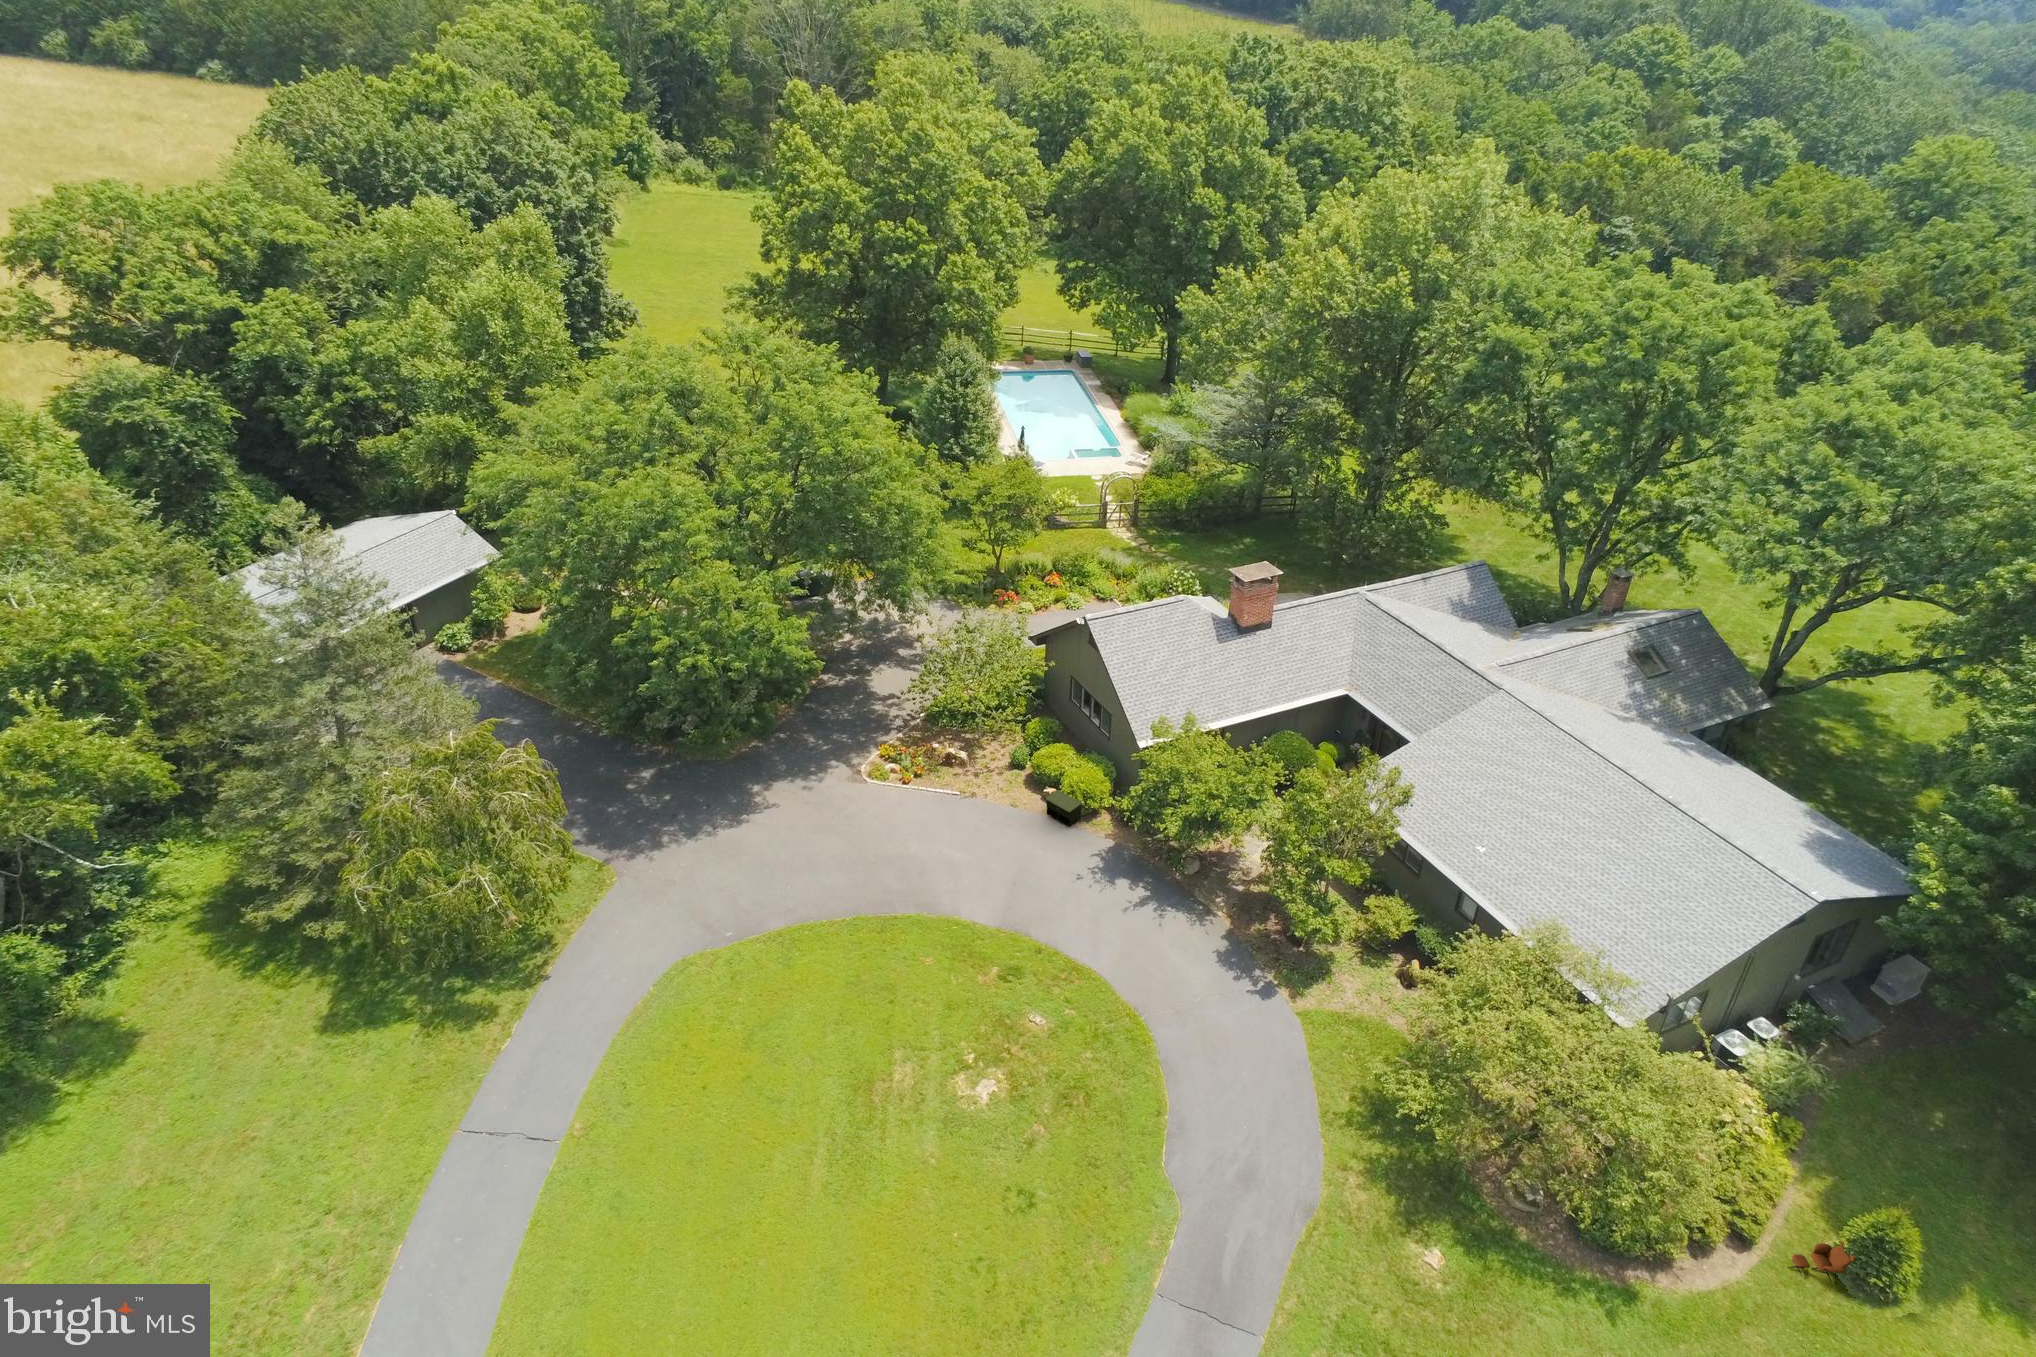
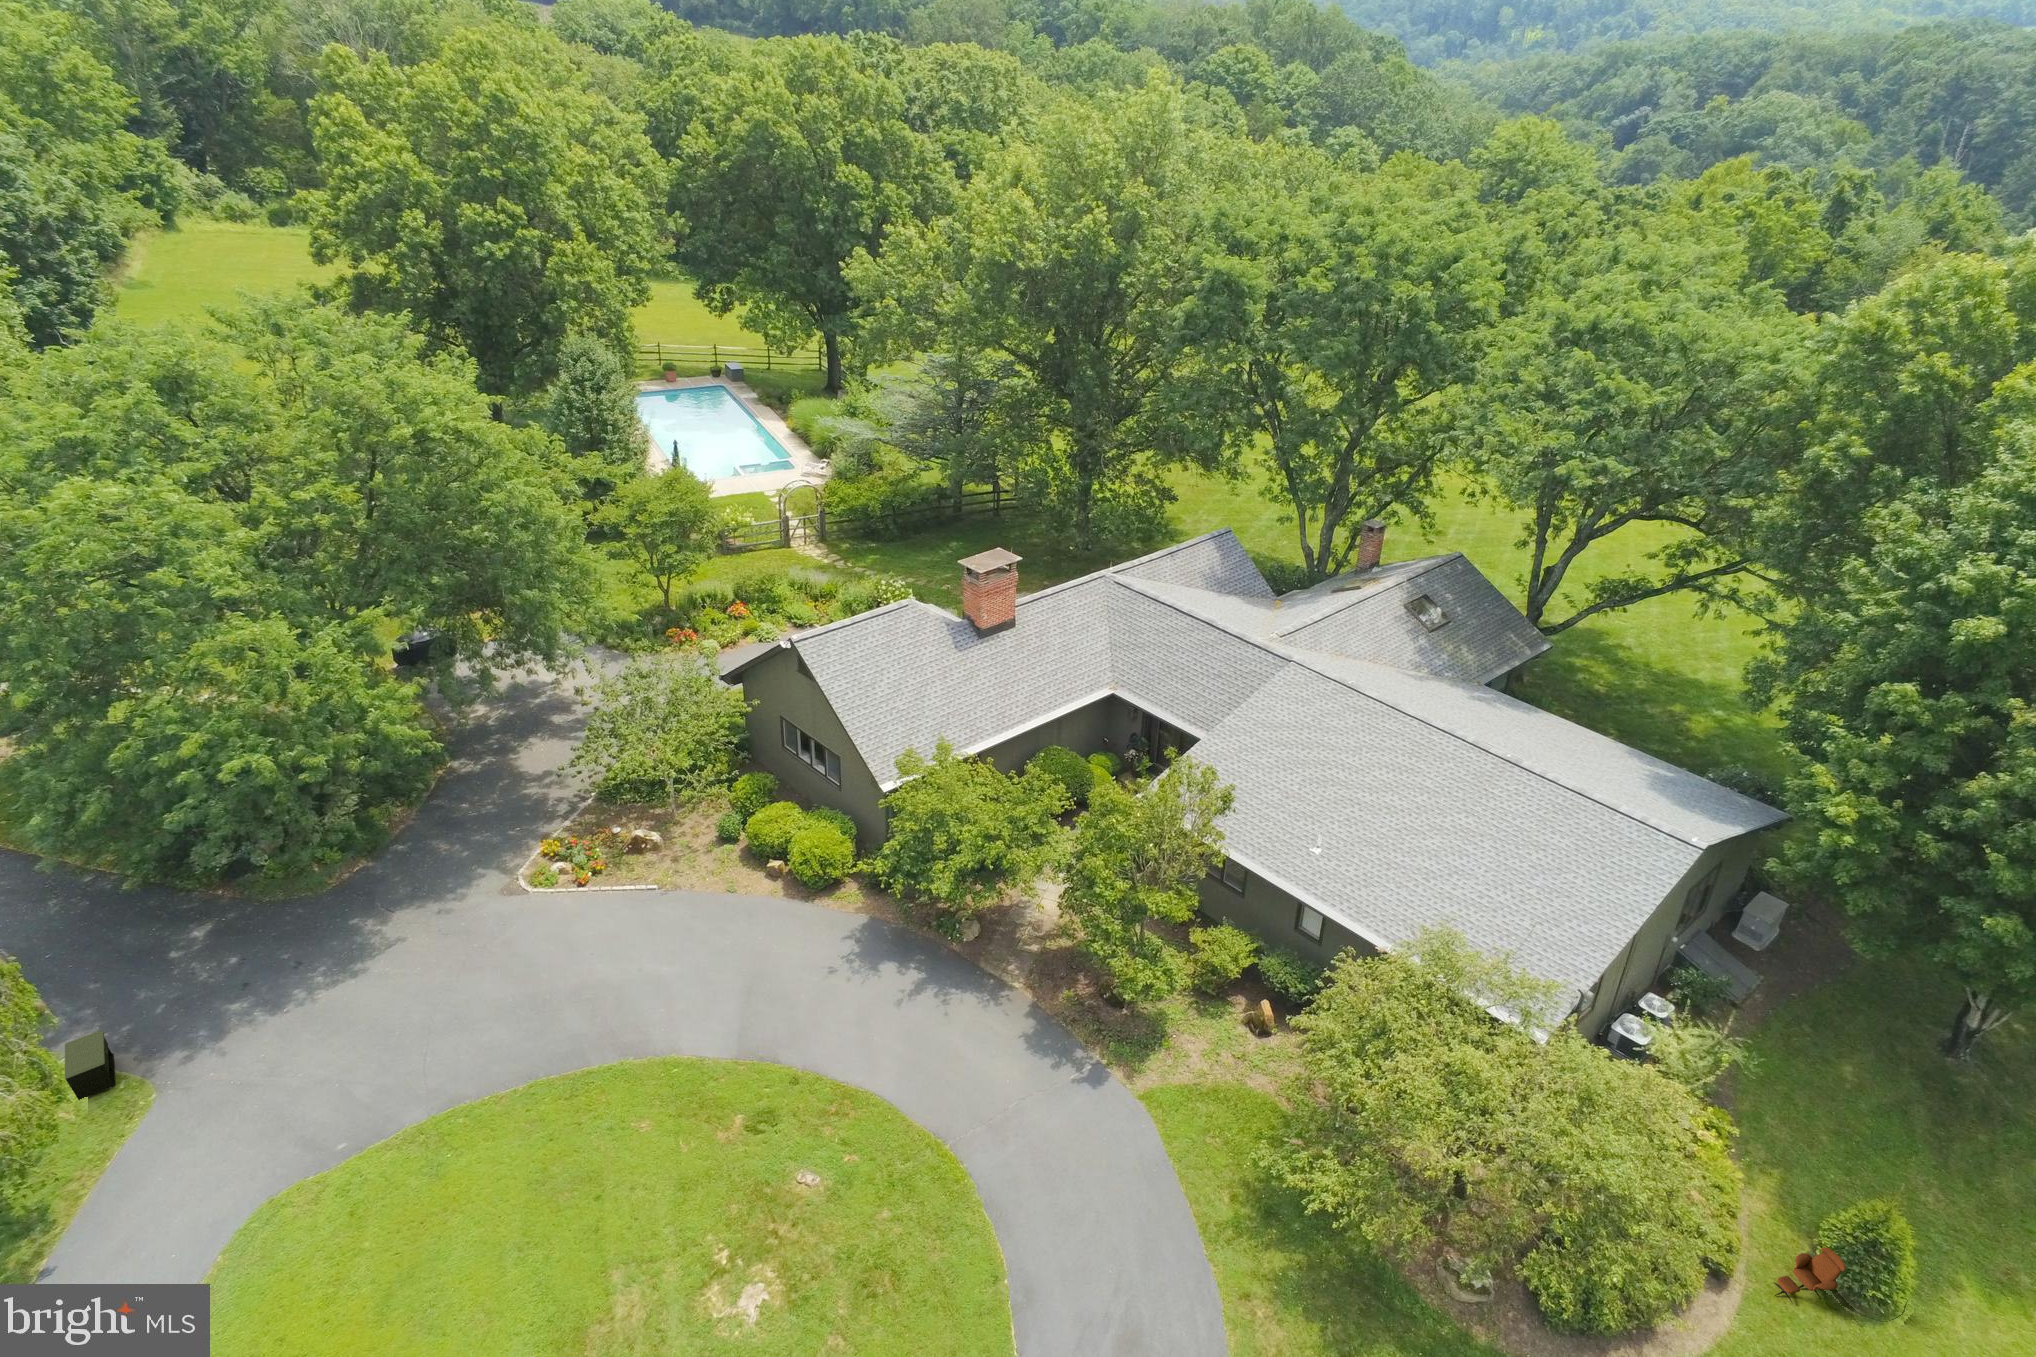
storage bench: present [1046,790,1081,827] -> present [65,1030,115,1100]

